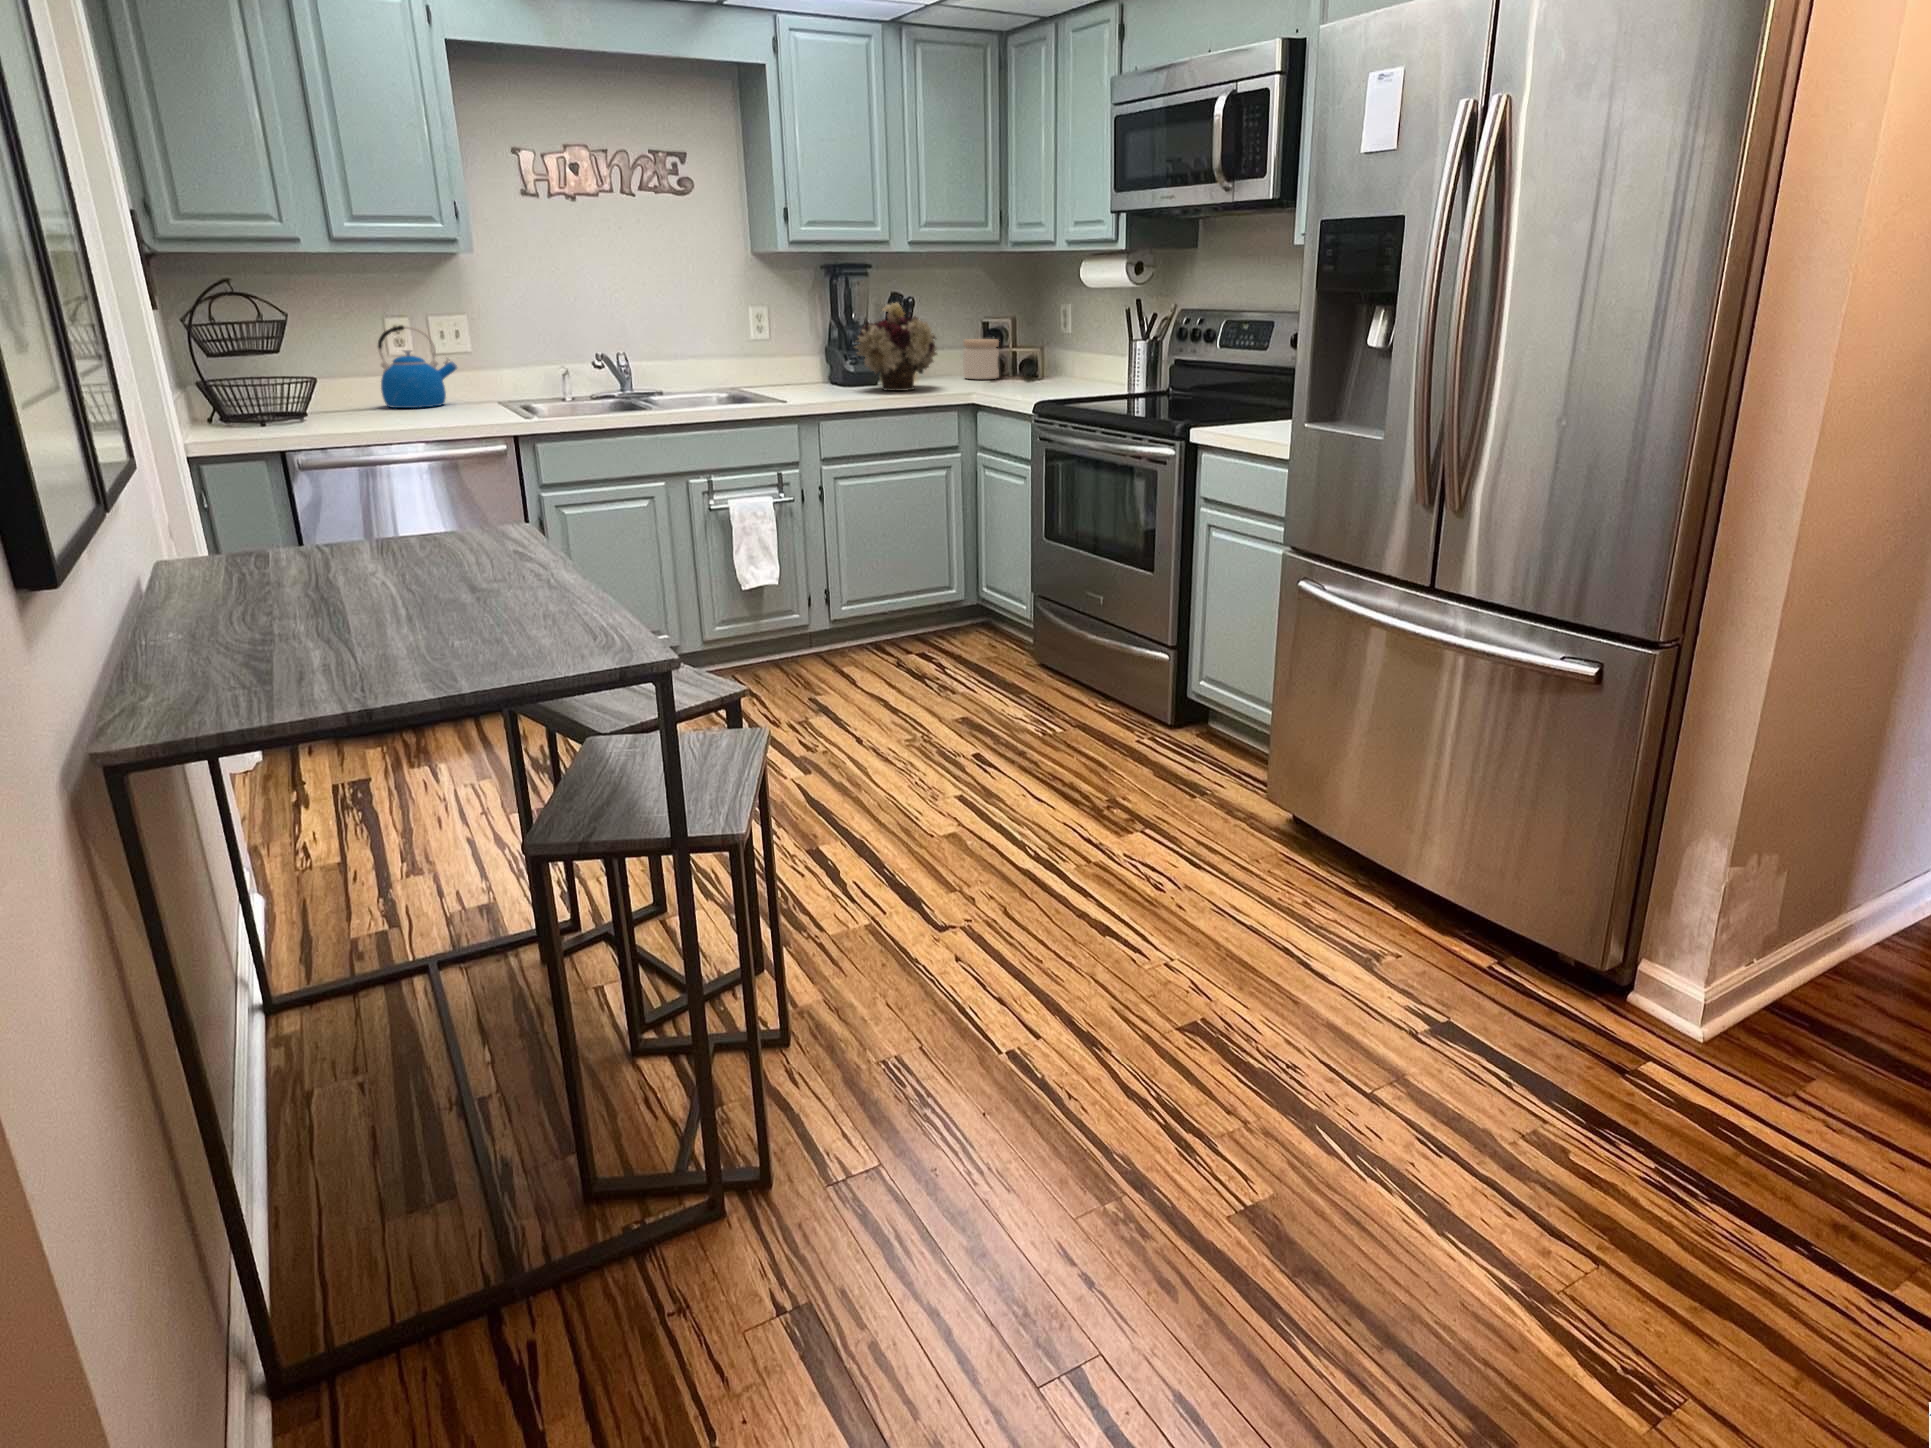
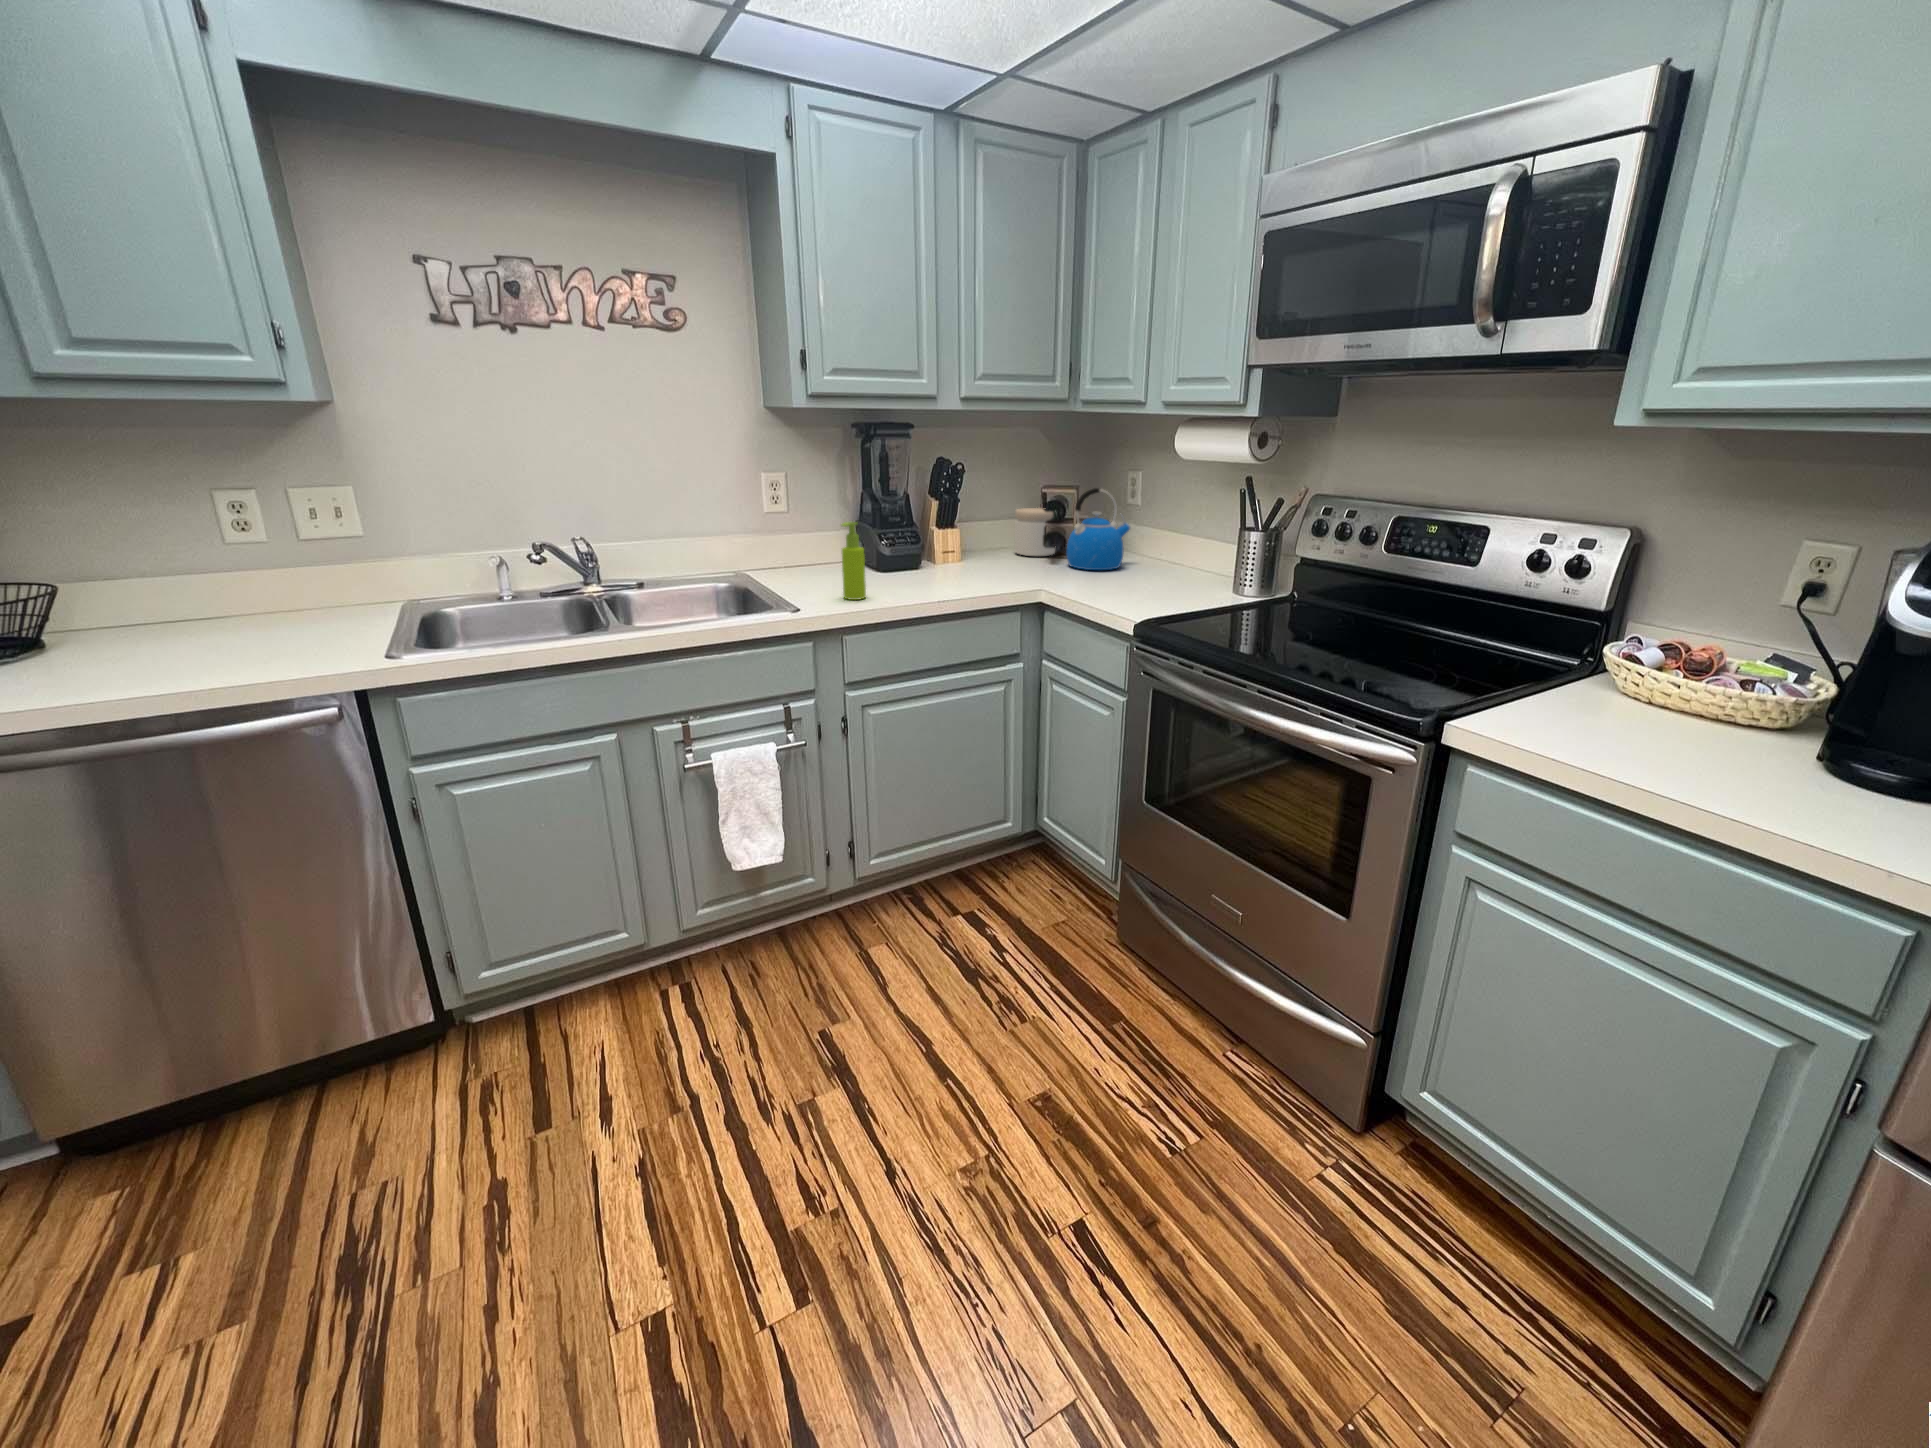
flower arrangement: present [855,302,937,391] -> none [888,472,992,581]
kettle: present [378,326,457,408] -> present [1066,488,1130,570]
soap dispenser: none [817,338,837,399] -> present [841,522,866,600]

